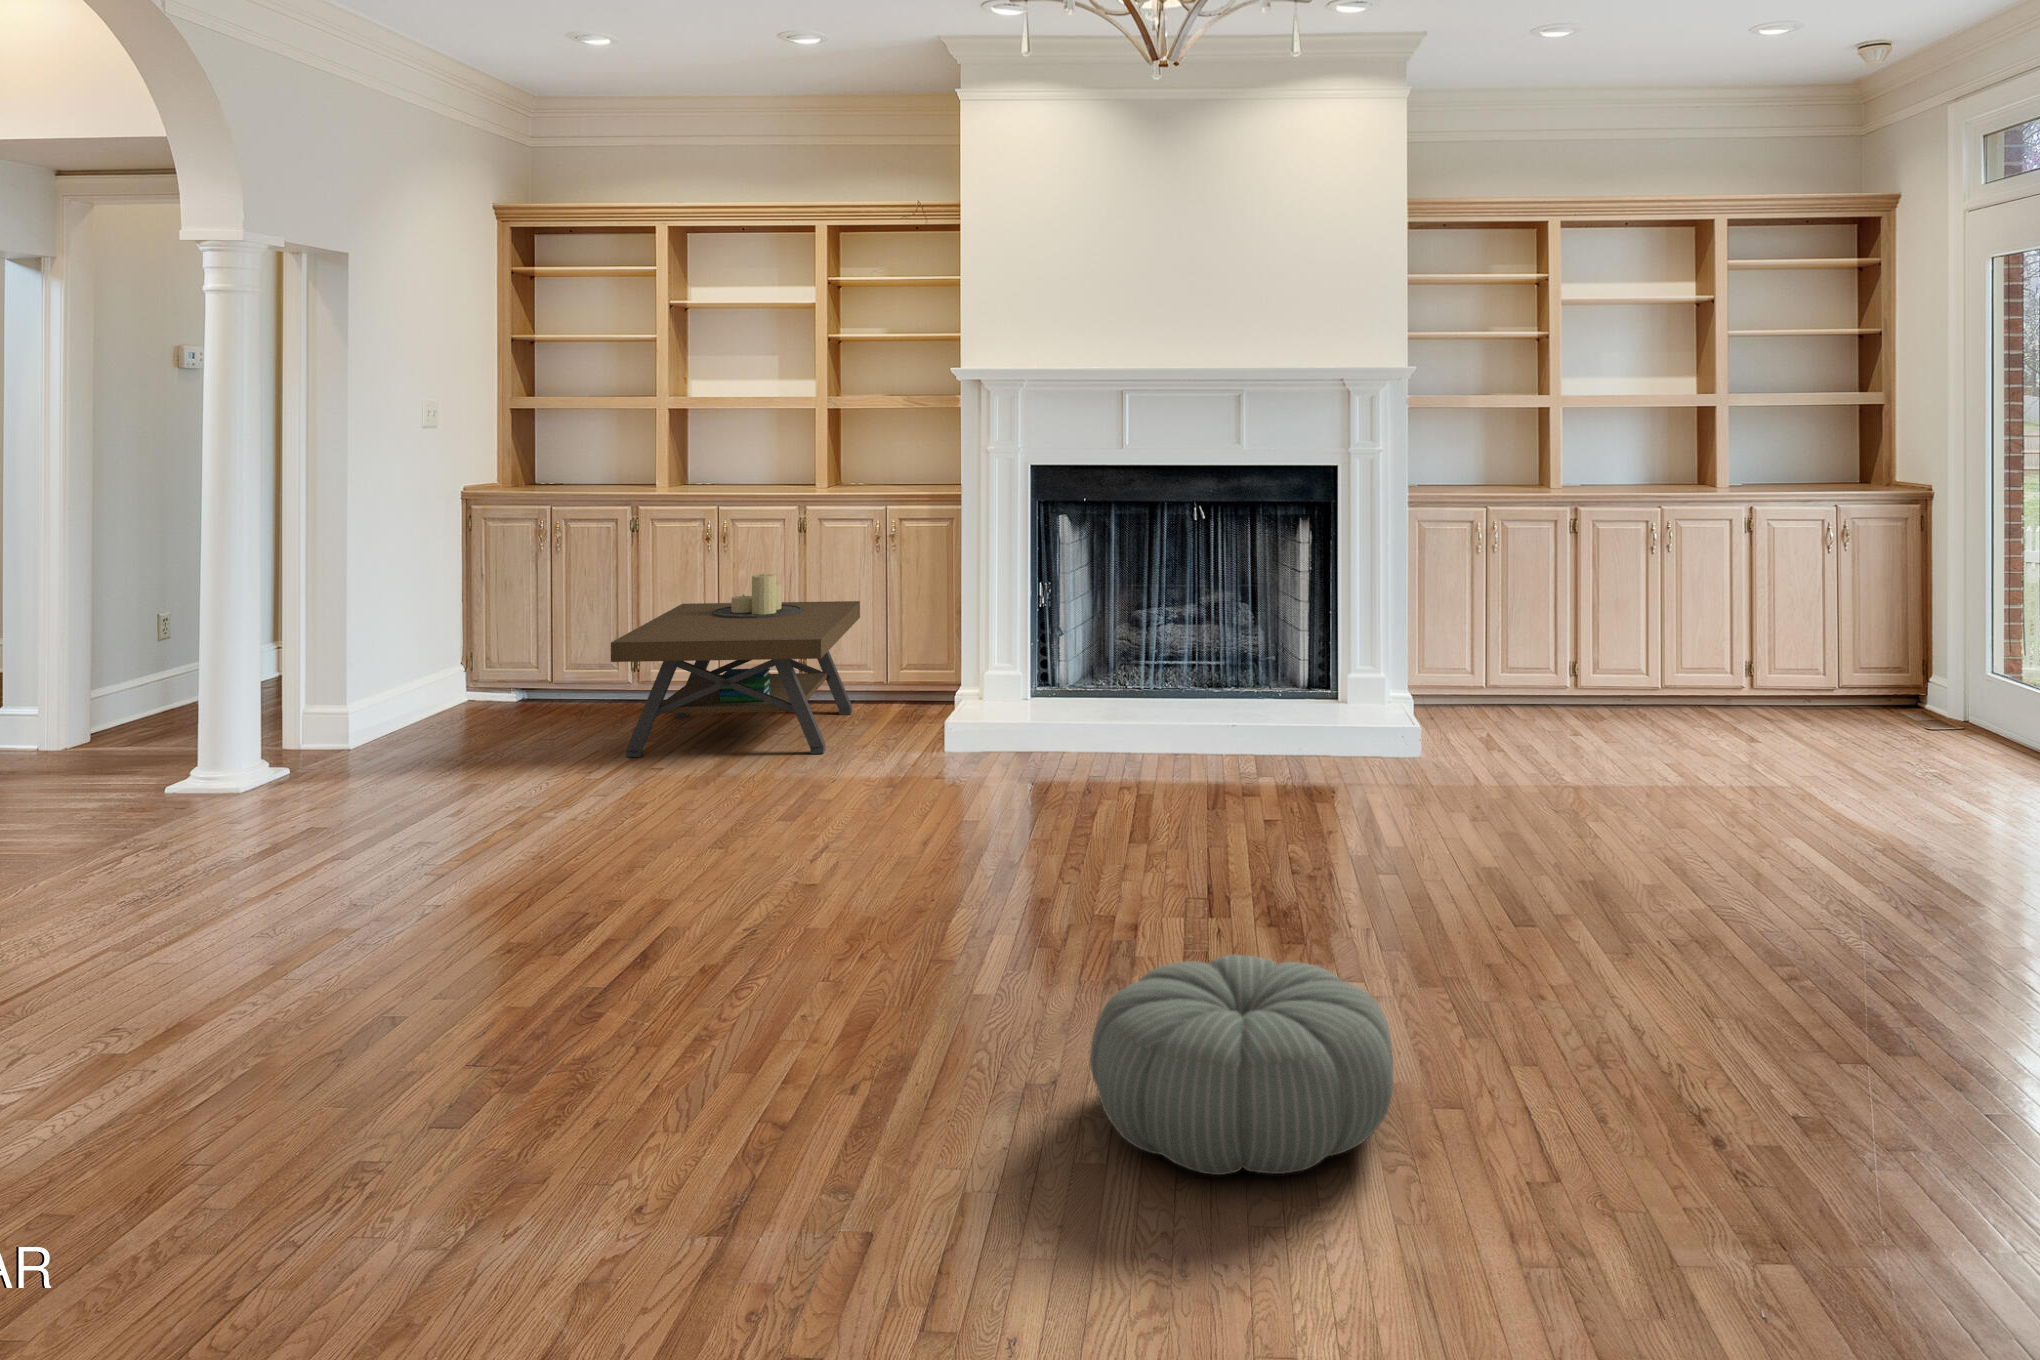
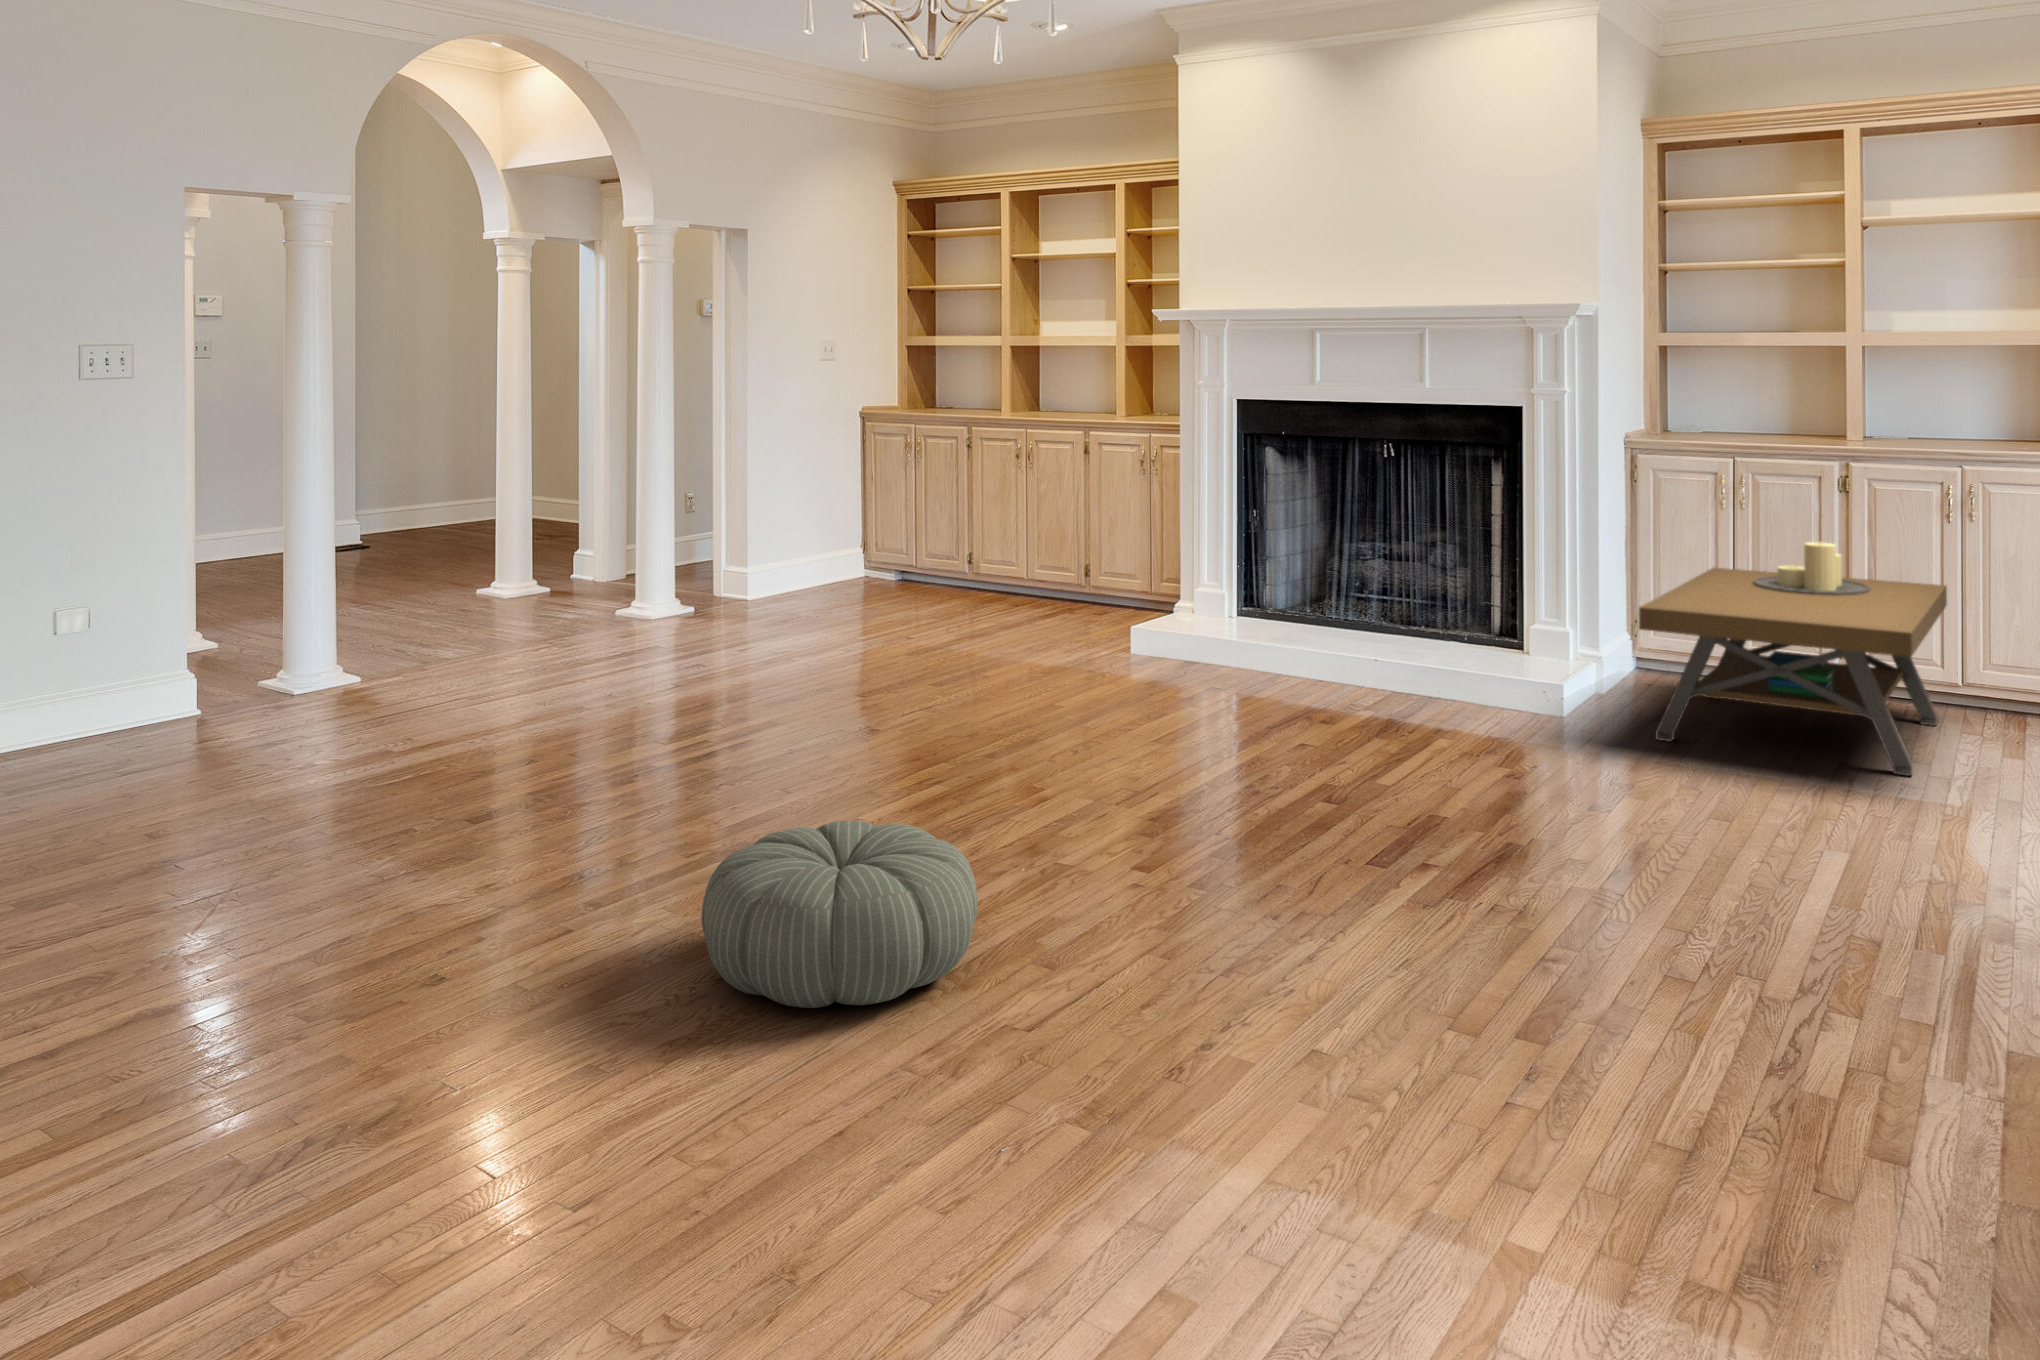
coffee table: present [611,573,860,757] -> present [1639,541,1947,776]

